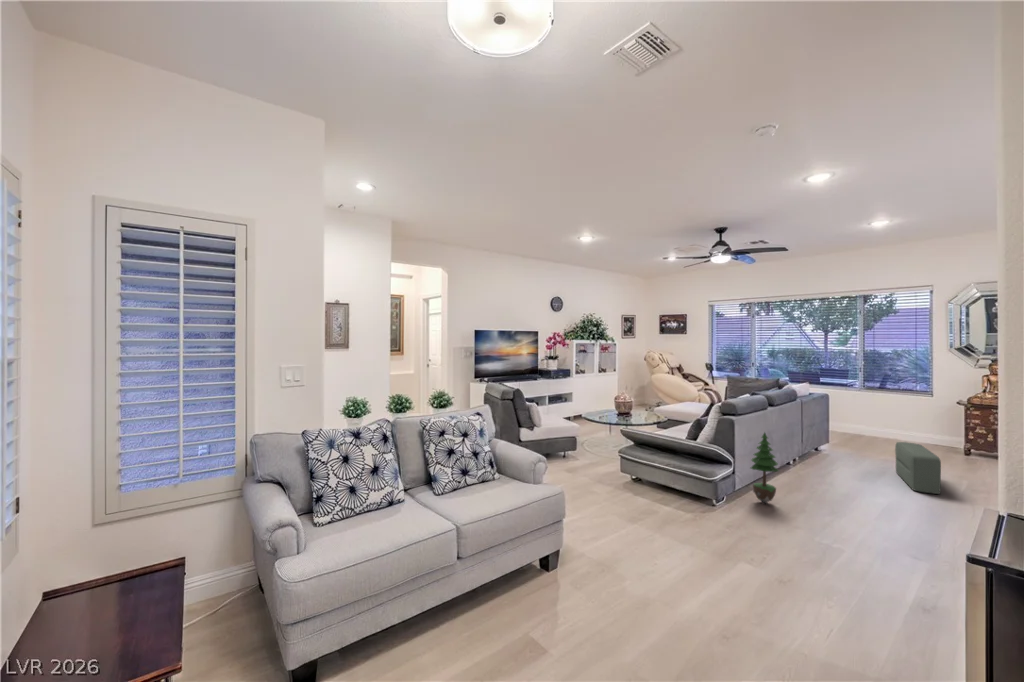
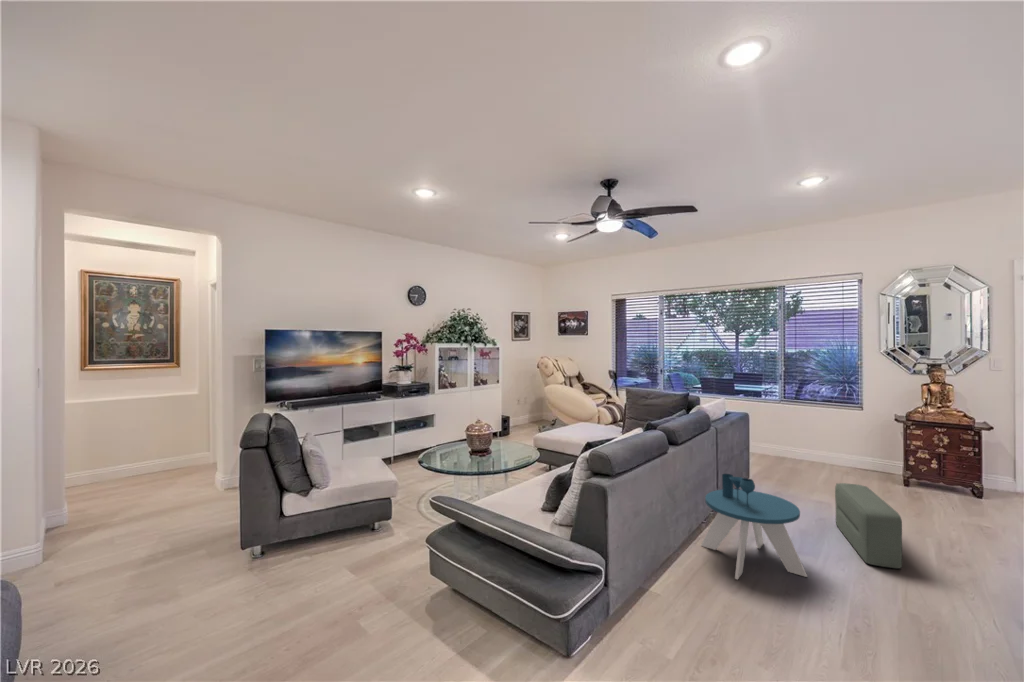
side table: none [790,428,867,494] -> present [701,474,807,579]
potted tree: present [751,433,778,503] -> none [635,499,681,621]

